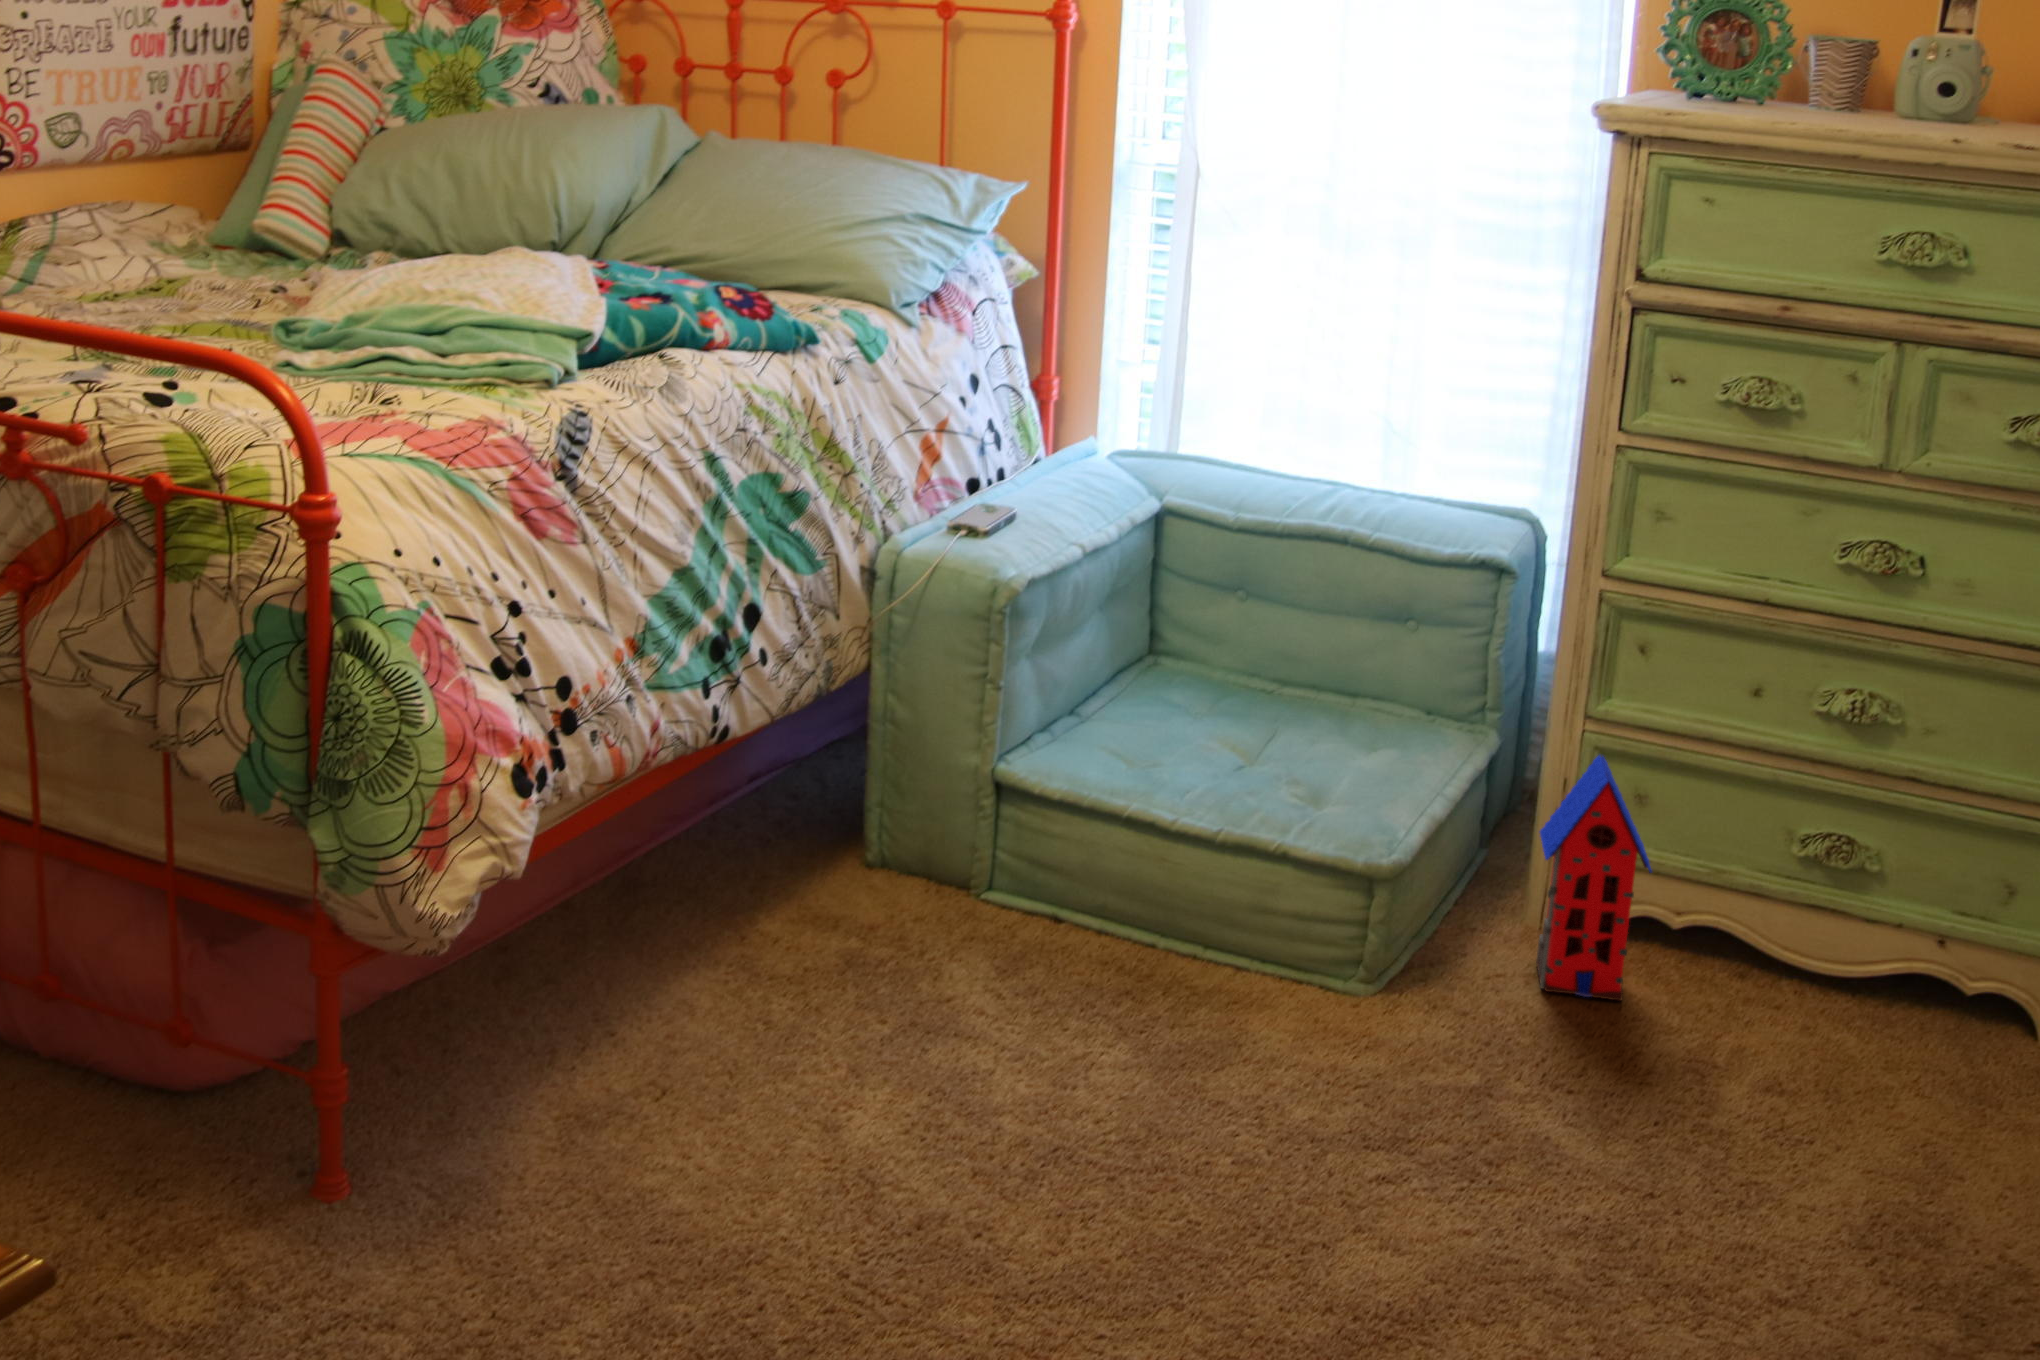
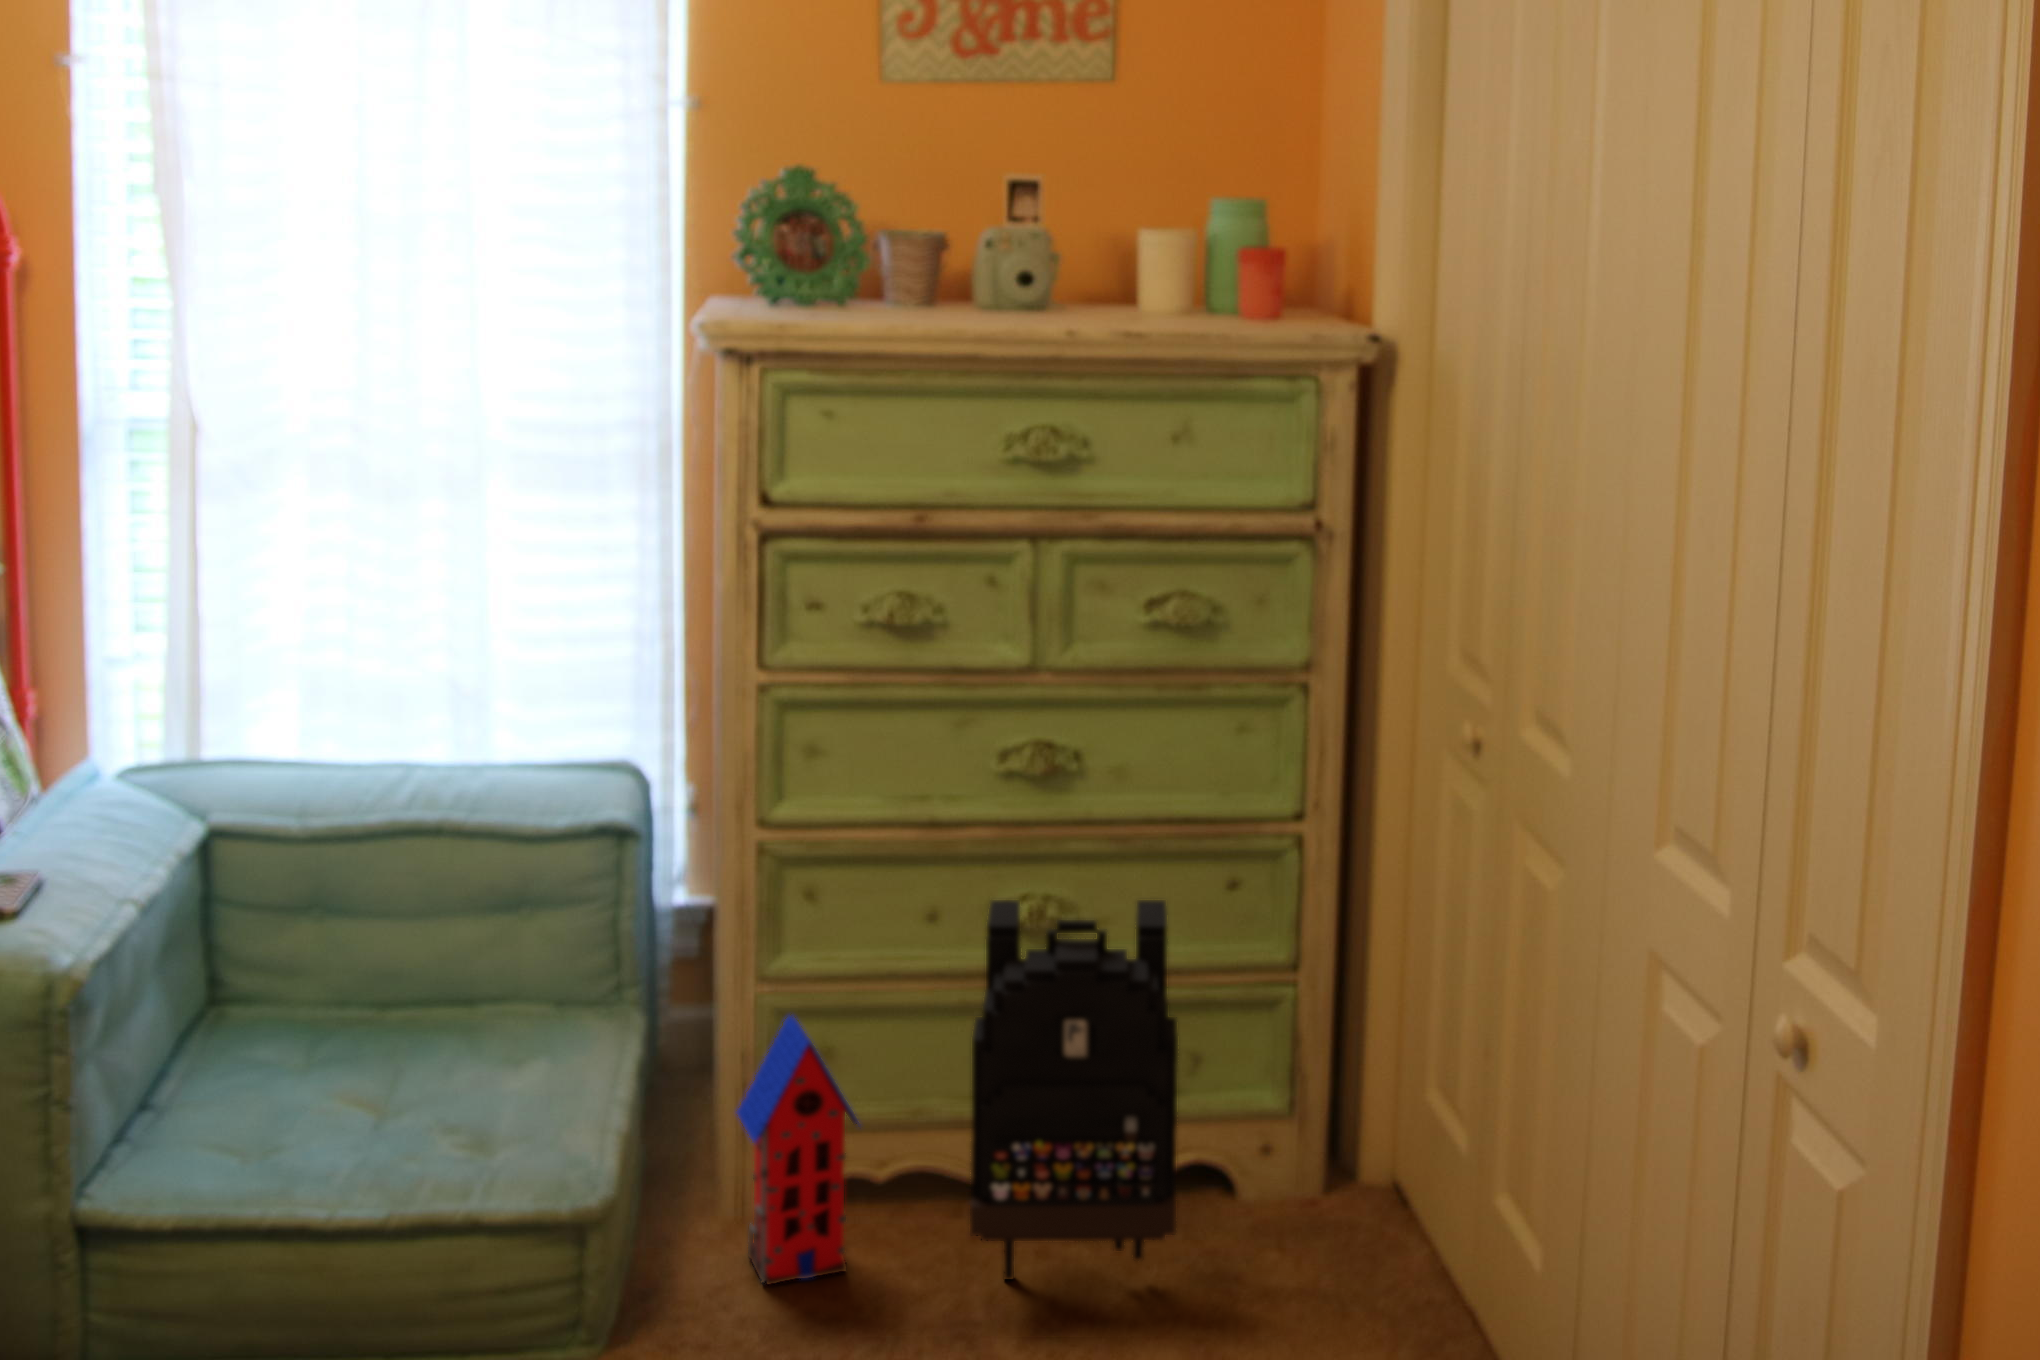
backpack: none [1738,689,2003,1076] -> present [970,900,1178,1280]

